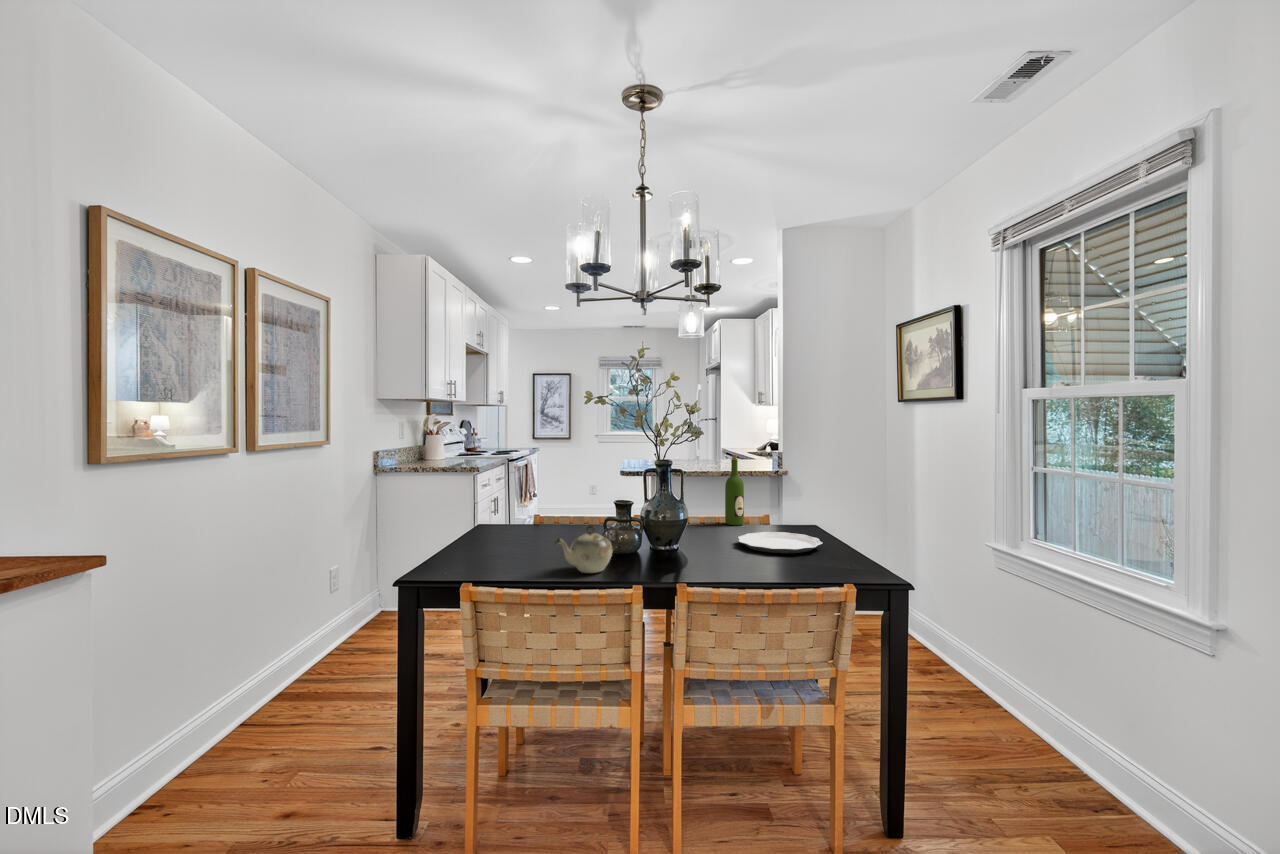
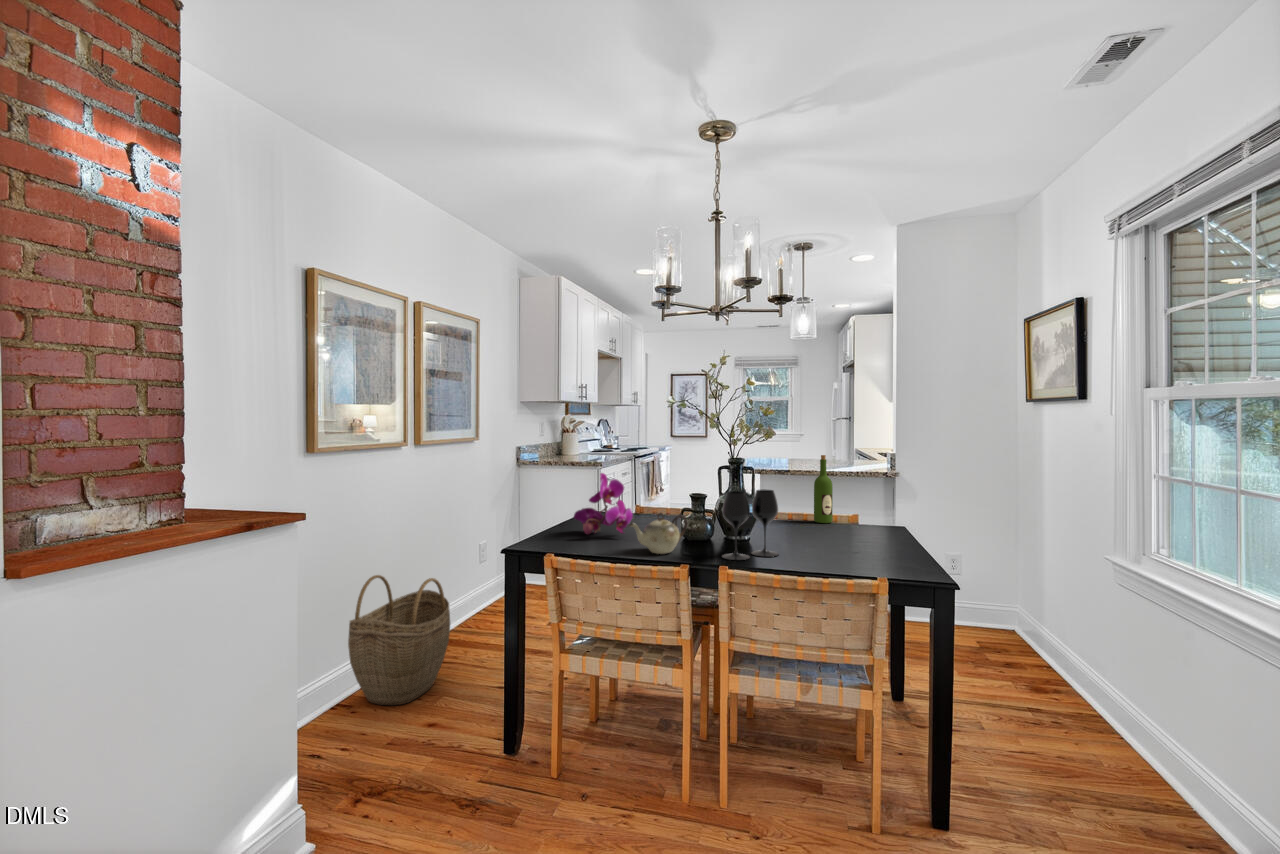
flower: none [473,480,545,554] -> present [574,473,633,534]
wine glass: none [662,494,720,575] -> present [722,489,779,560]
plate: present [738,532,822,553] -> none [809,529,893,549]
woven basket: none [158,619,305,794] -> present [348,575,450,705]

